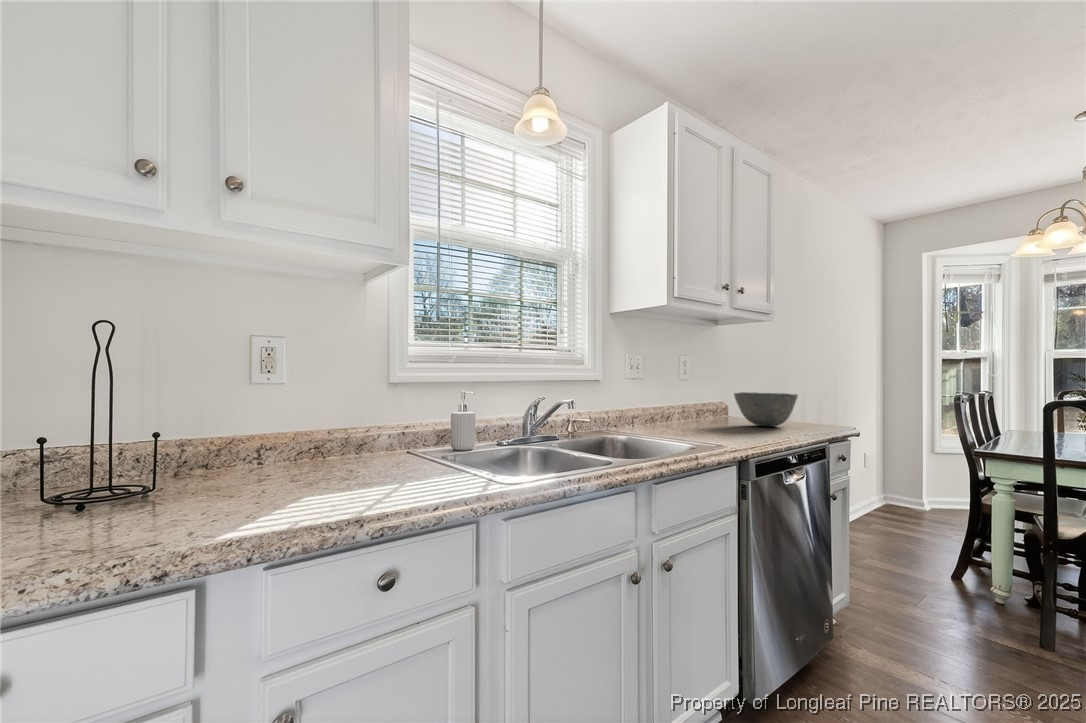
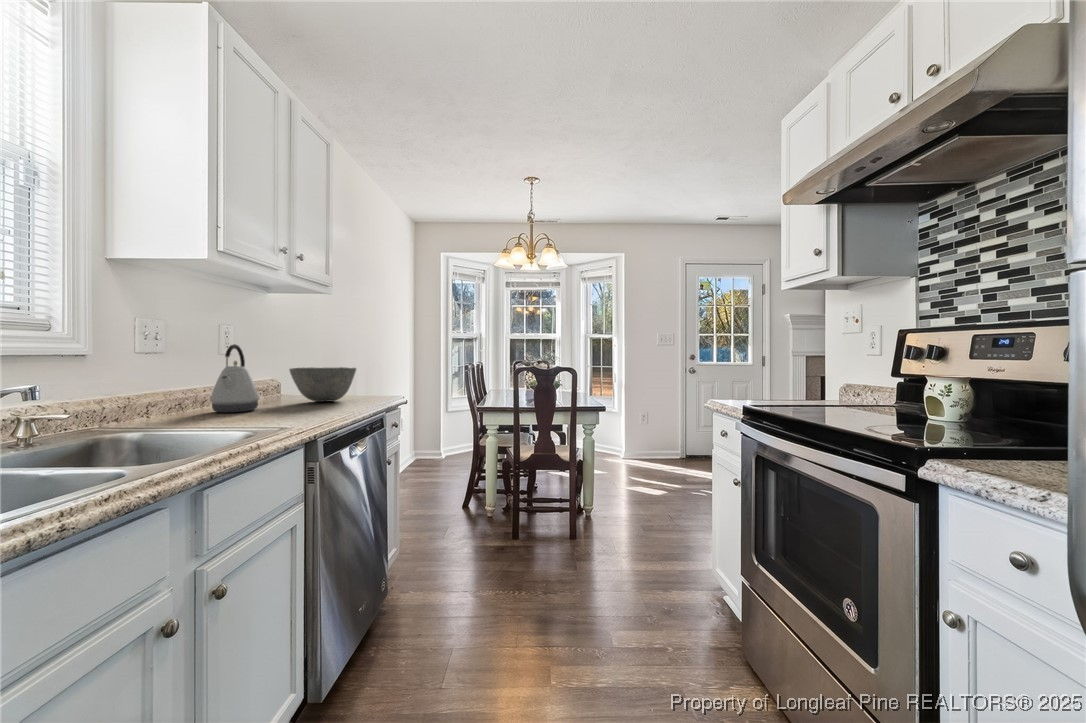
kettle: none [671,372,708,429] -> present [210,344,260,413]

